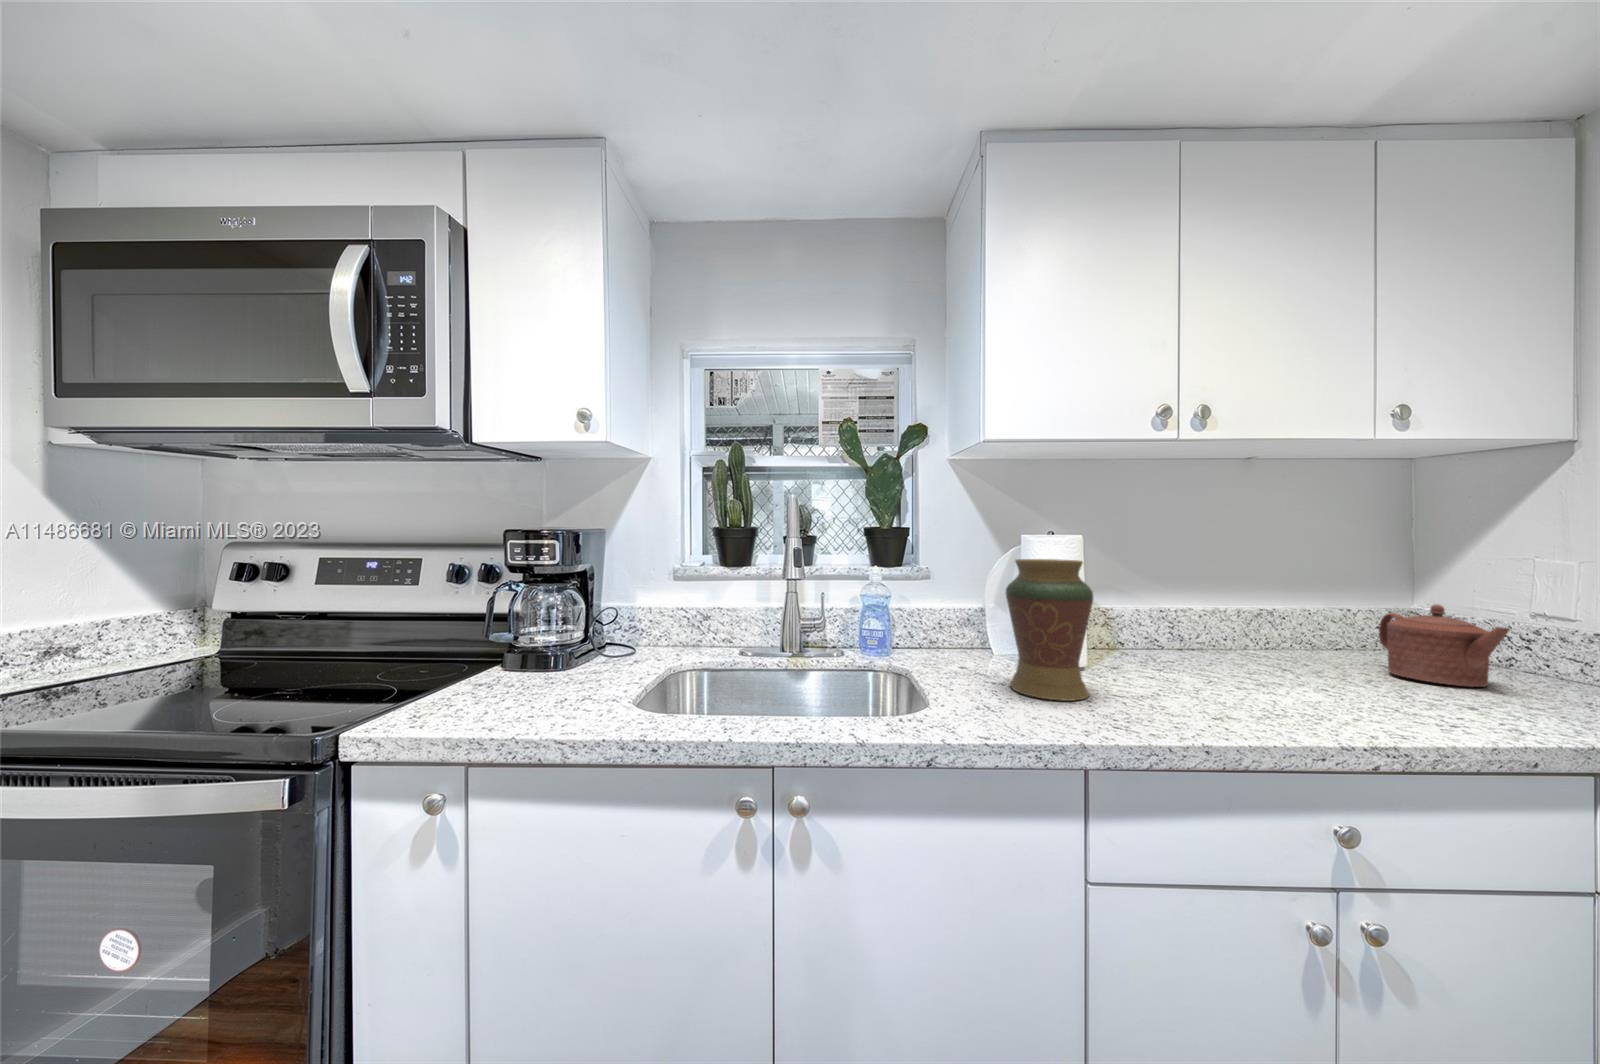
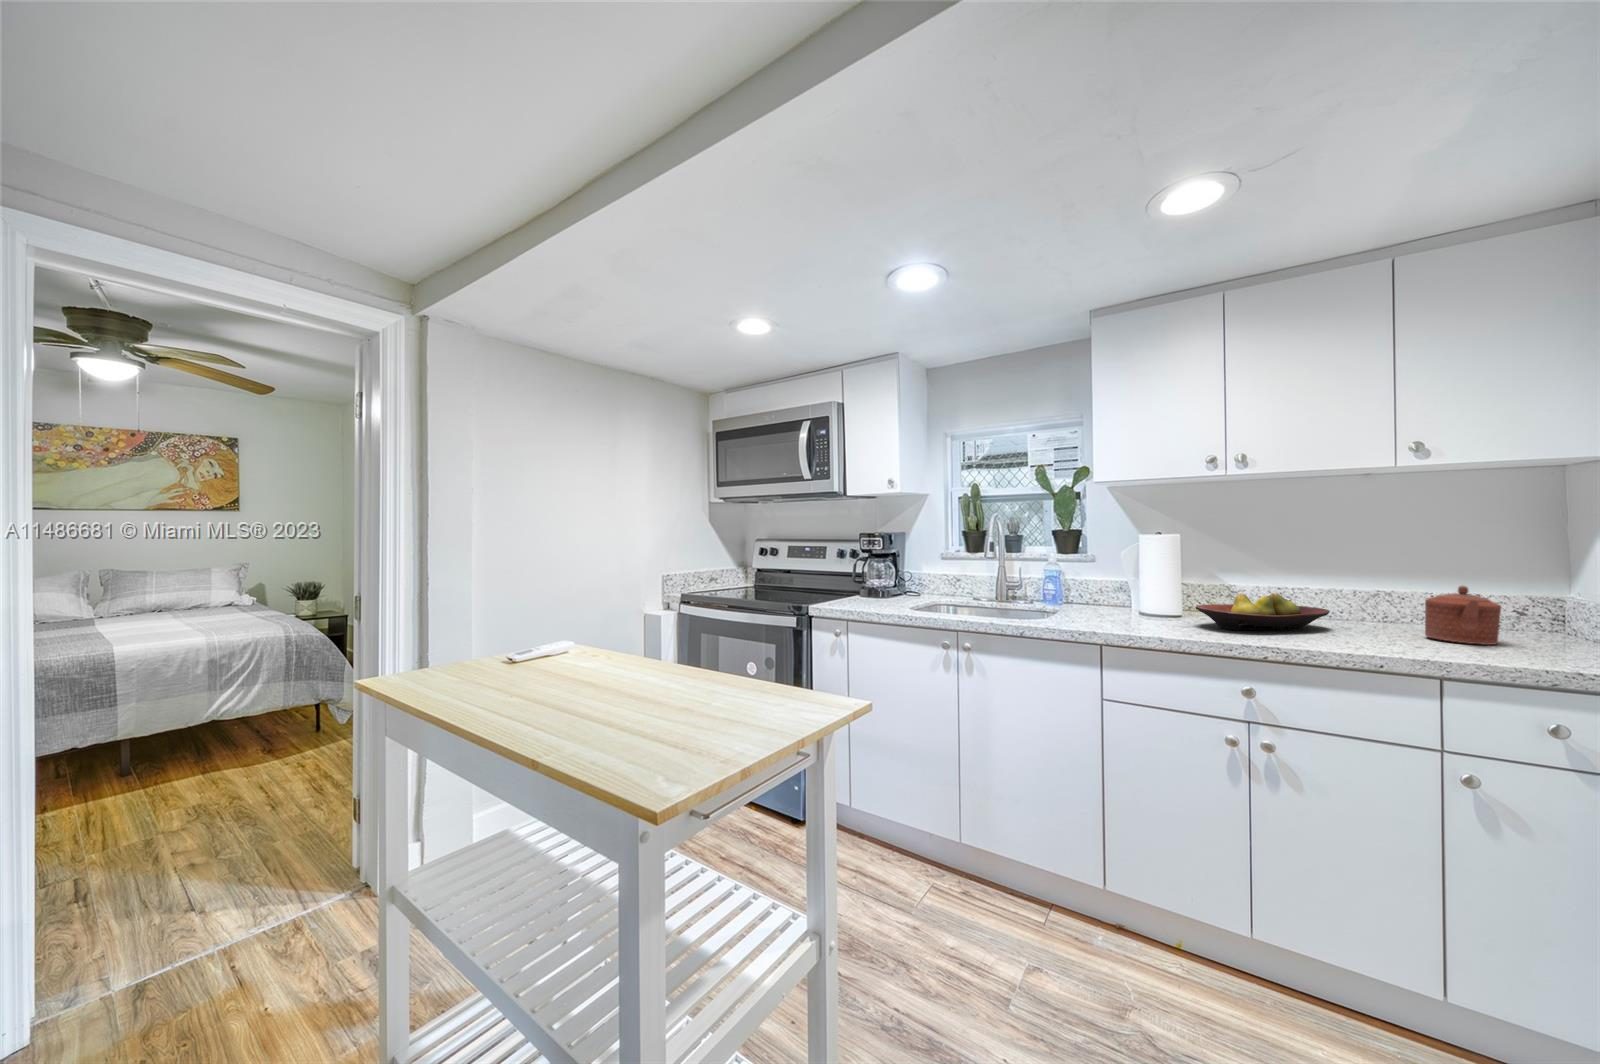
decorative vase: present [1006,559,1093,701] -> none [1096,549,1147,623]
fruit bowl: none [1151,625,1305,695] -> present [1195,593,1329,630]

